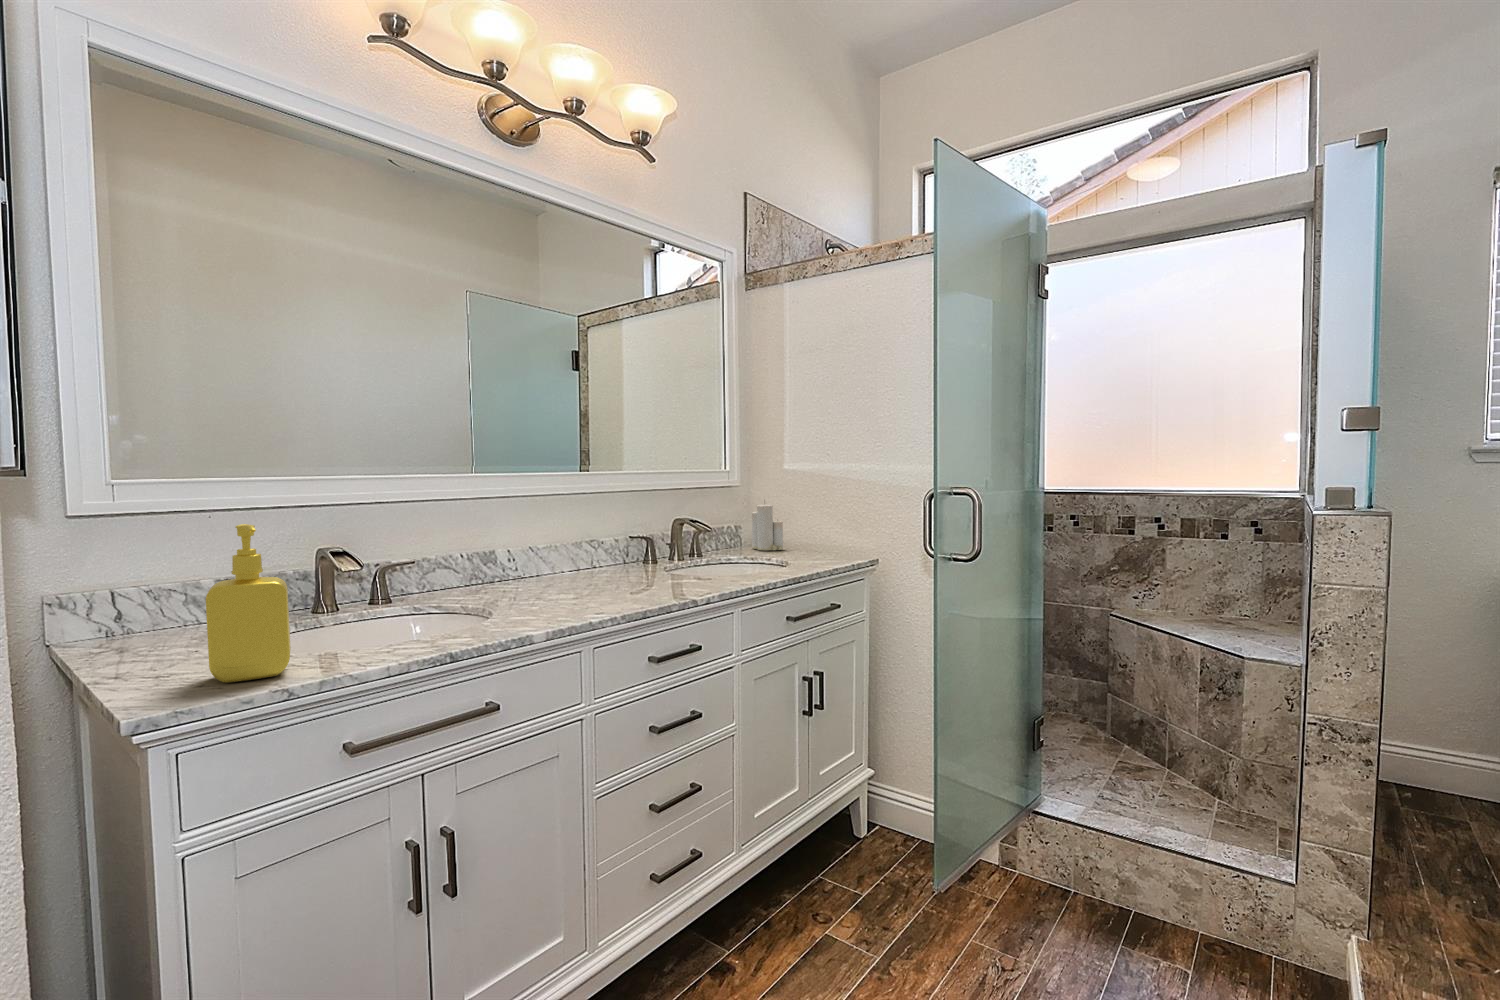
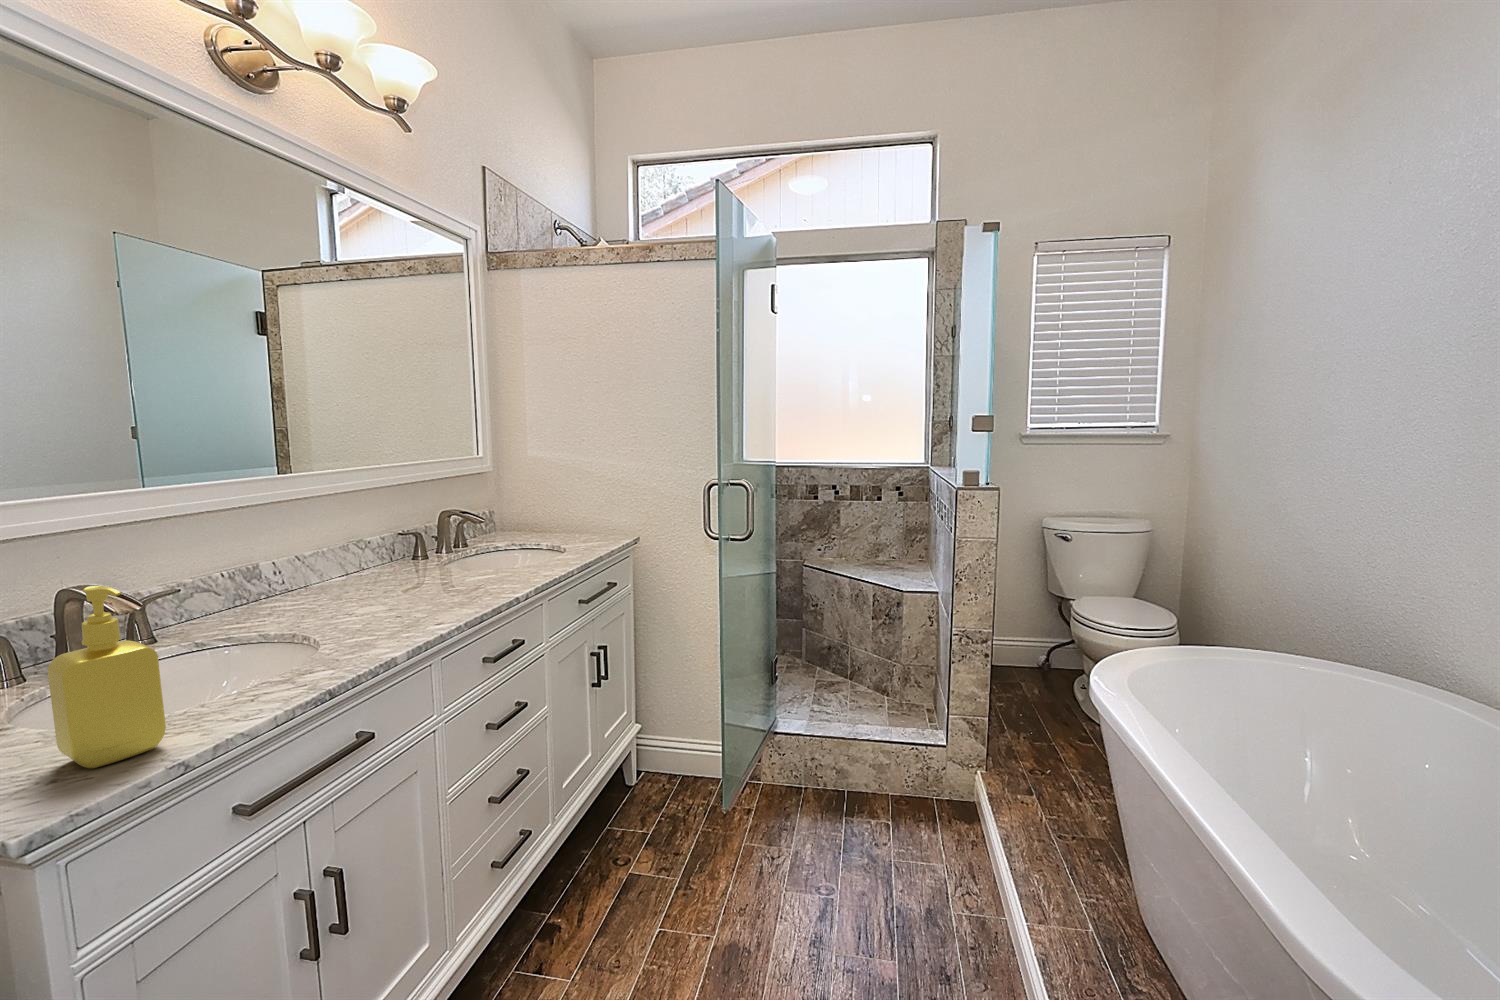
candle: present [752,504,783,550] -> none [504,484,538,534]

